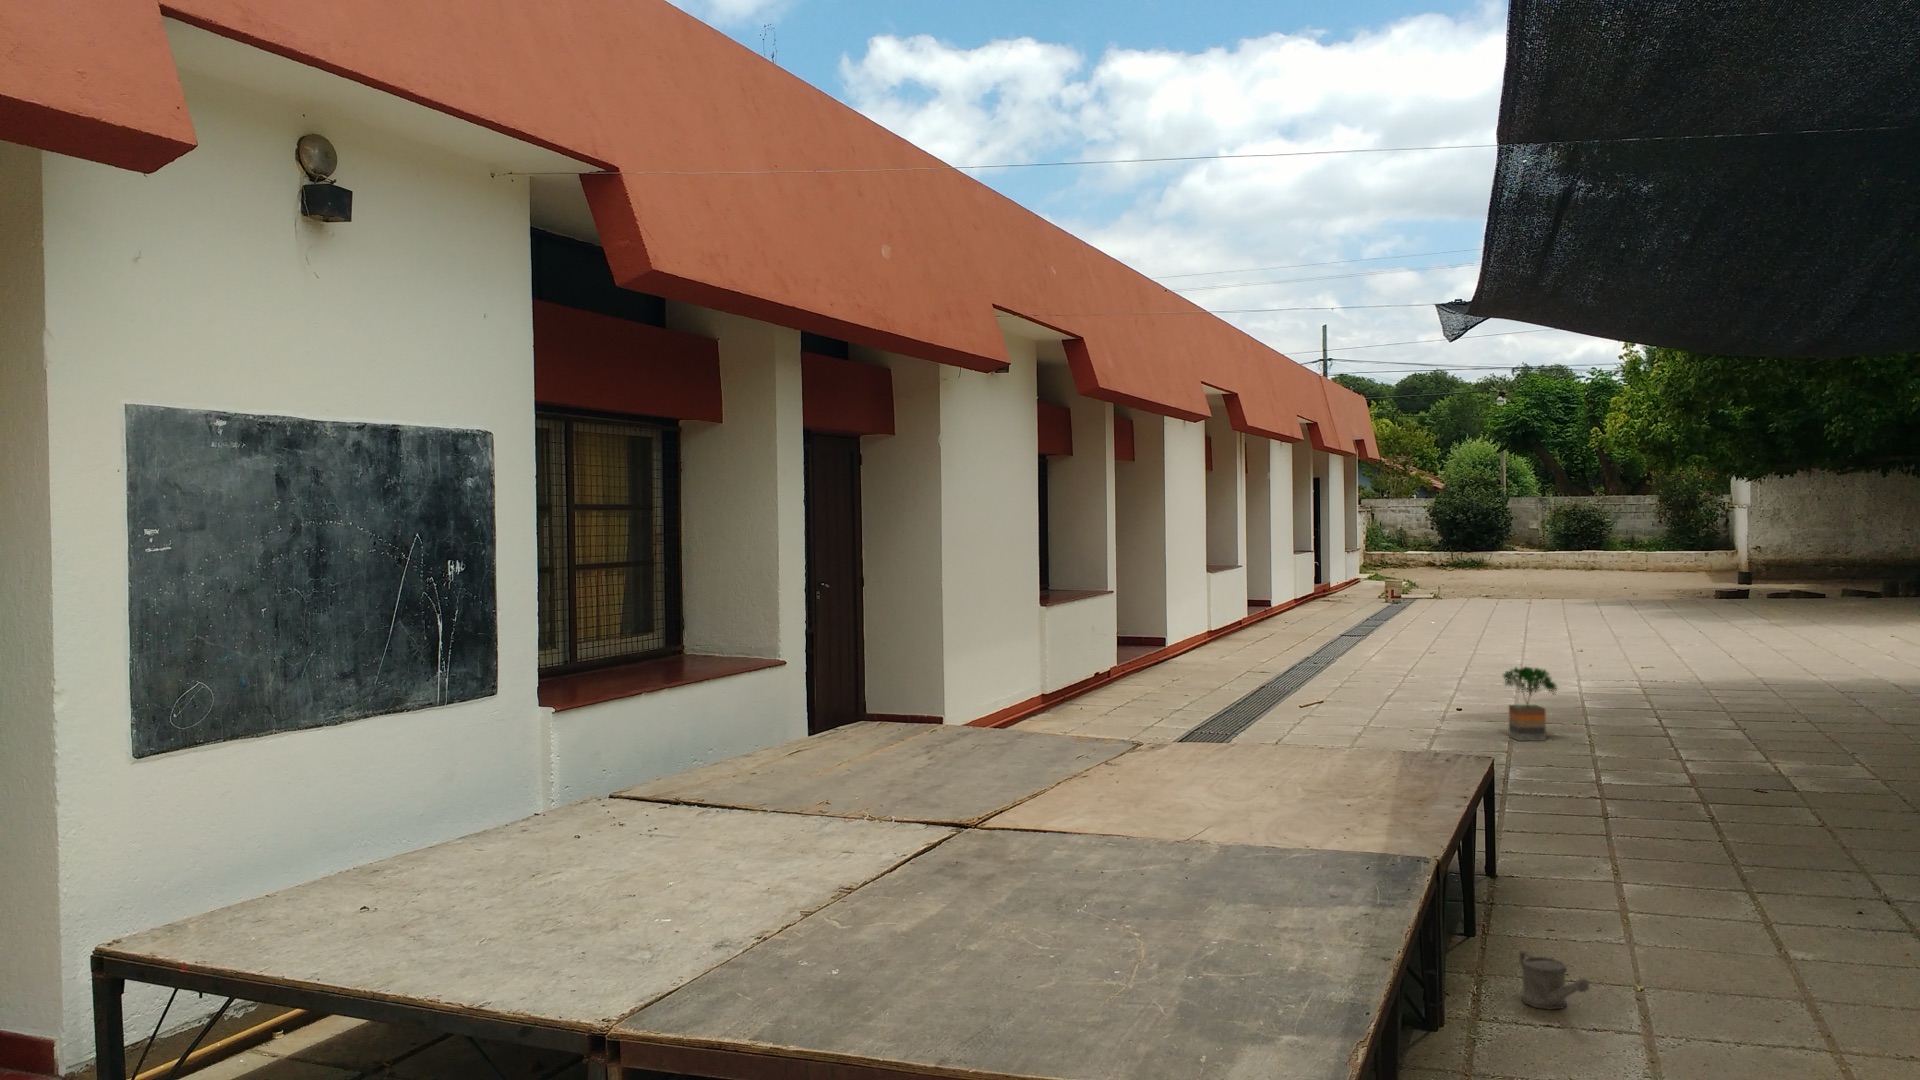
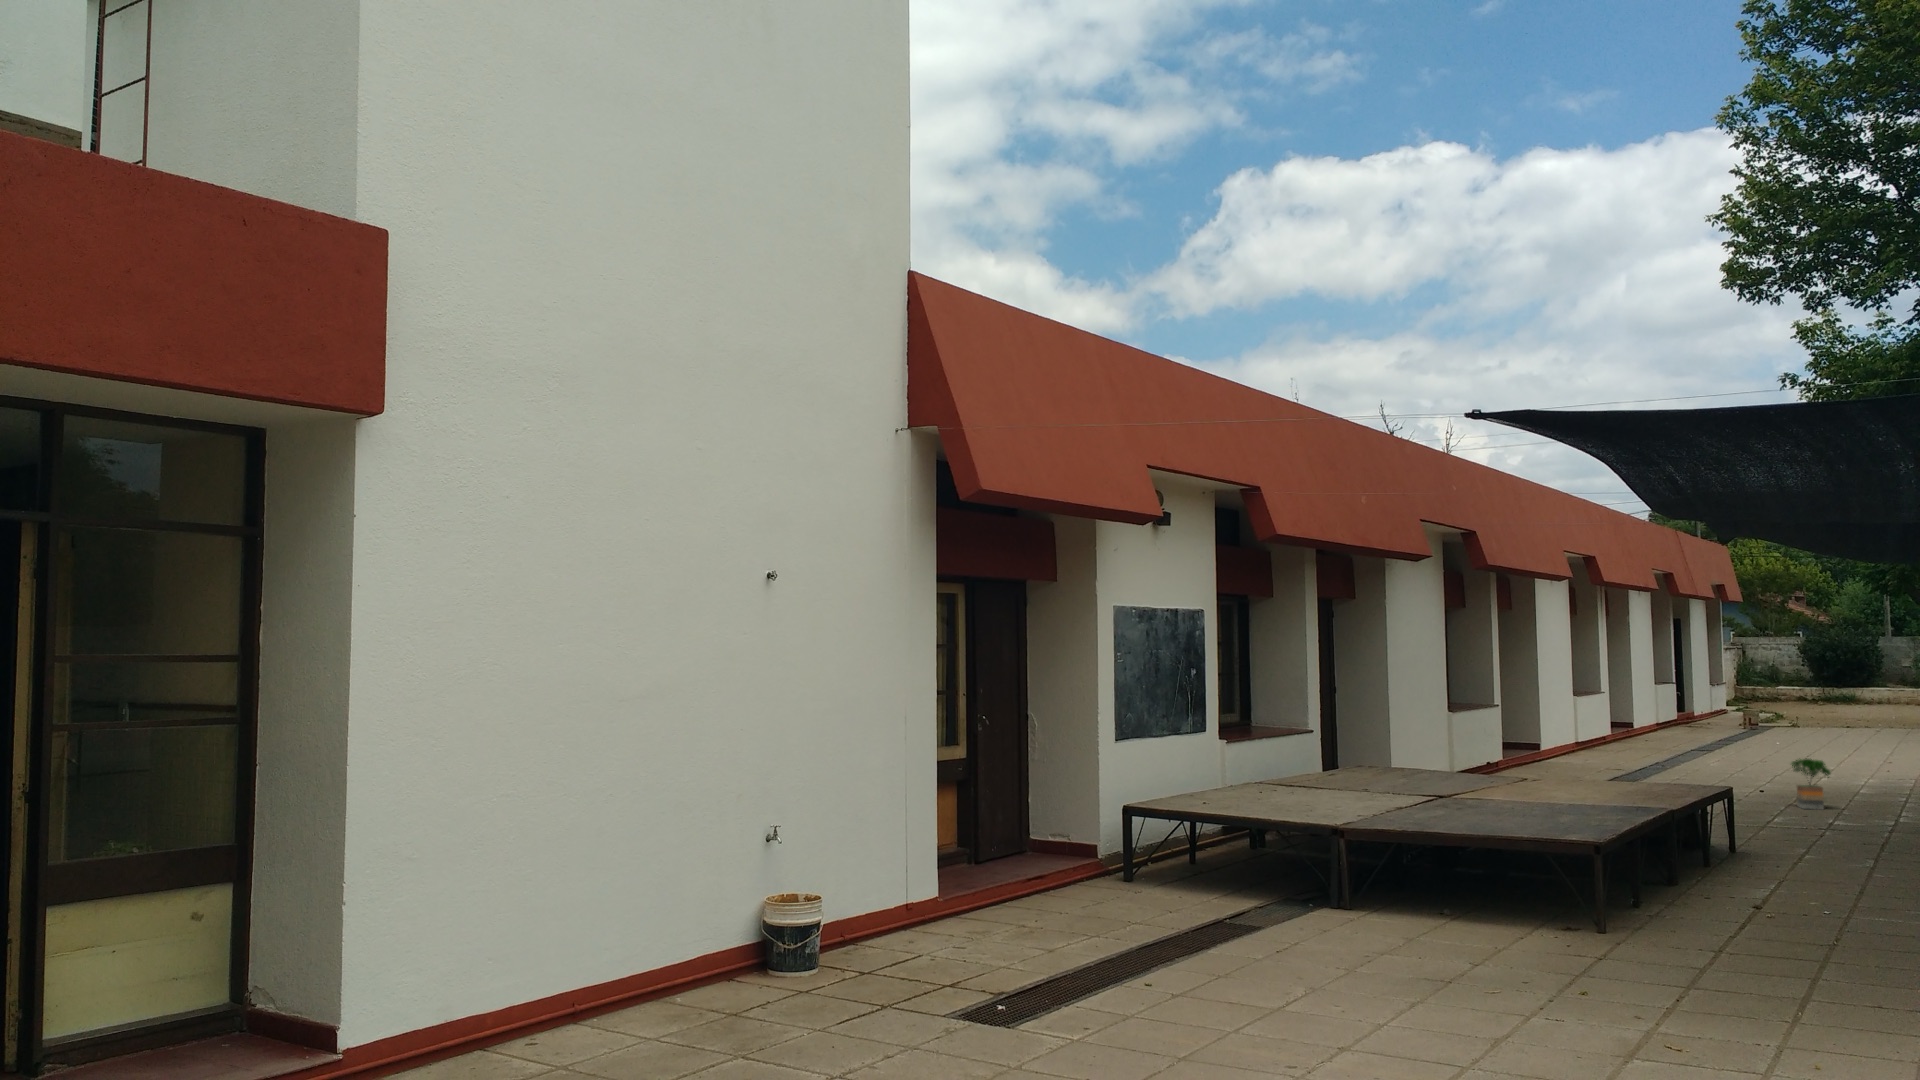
watering can: present [1520,951,1589,1010] -> none [1734,866,1763,890]

